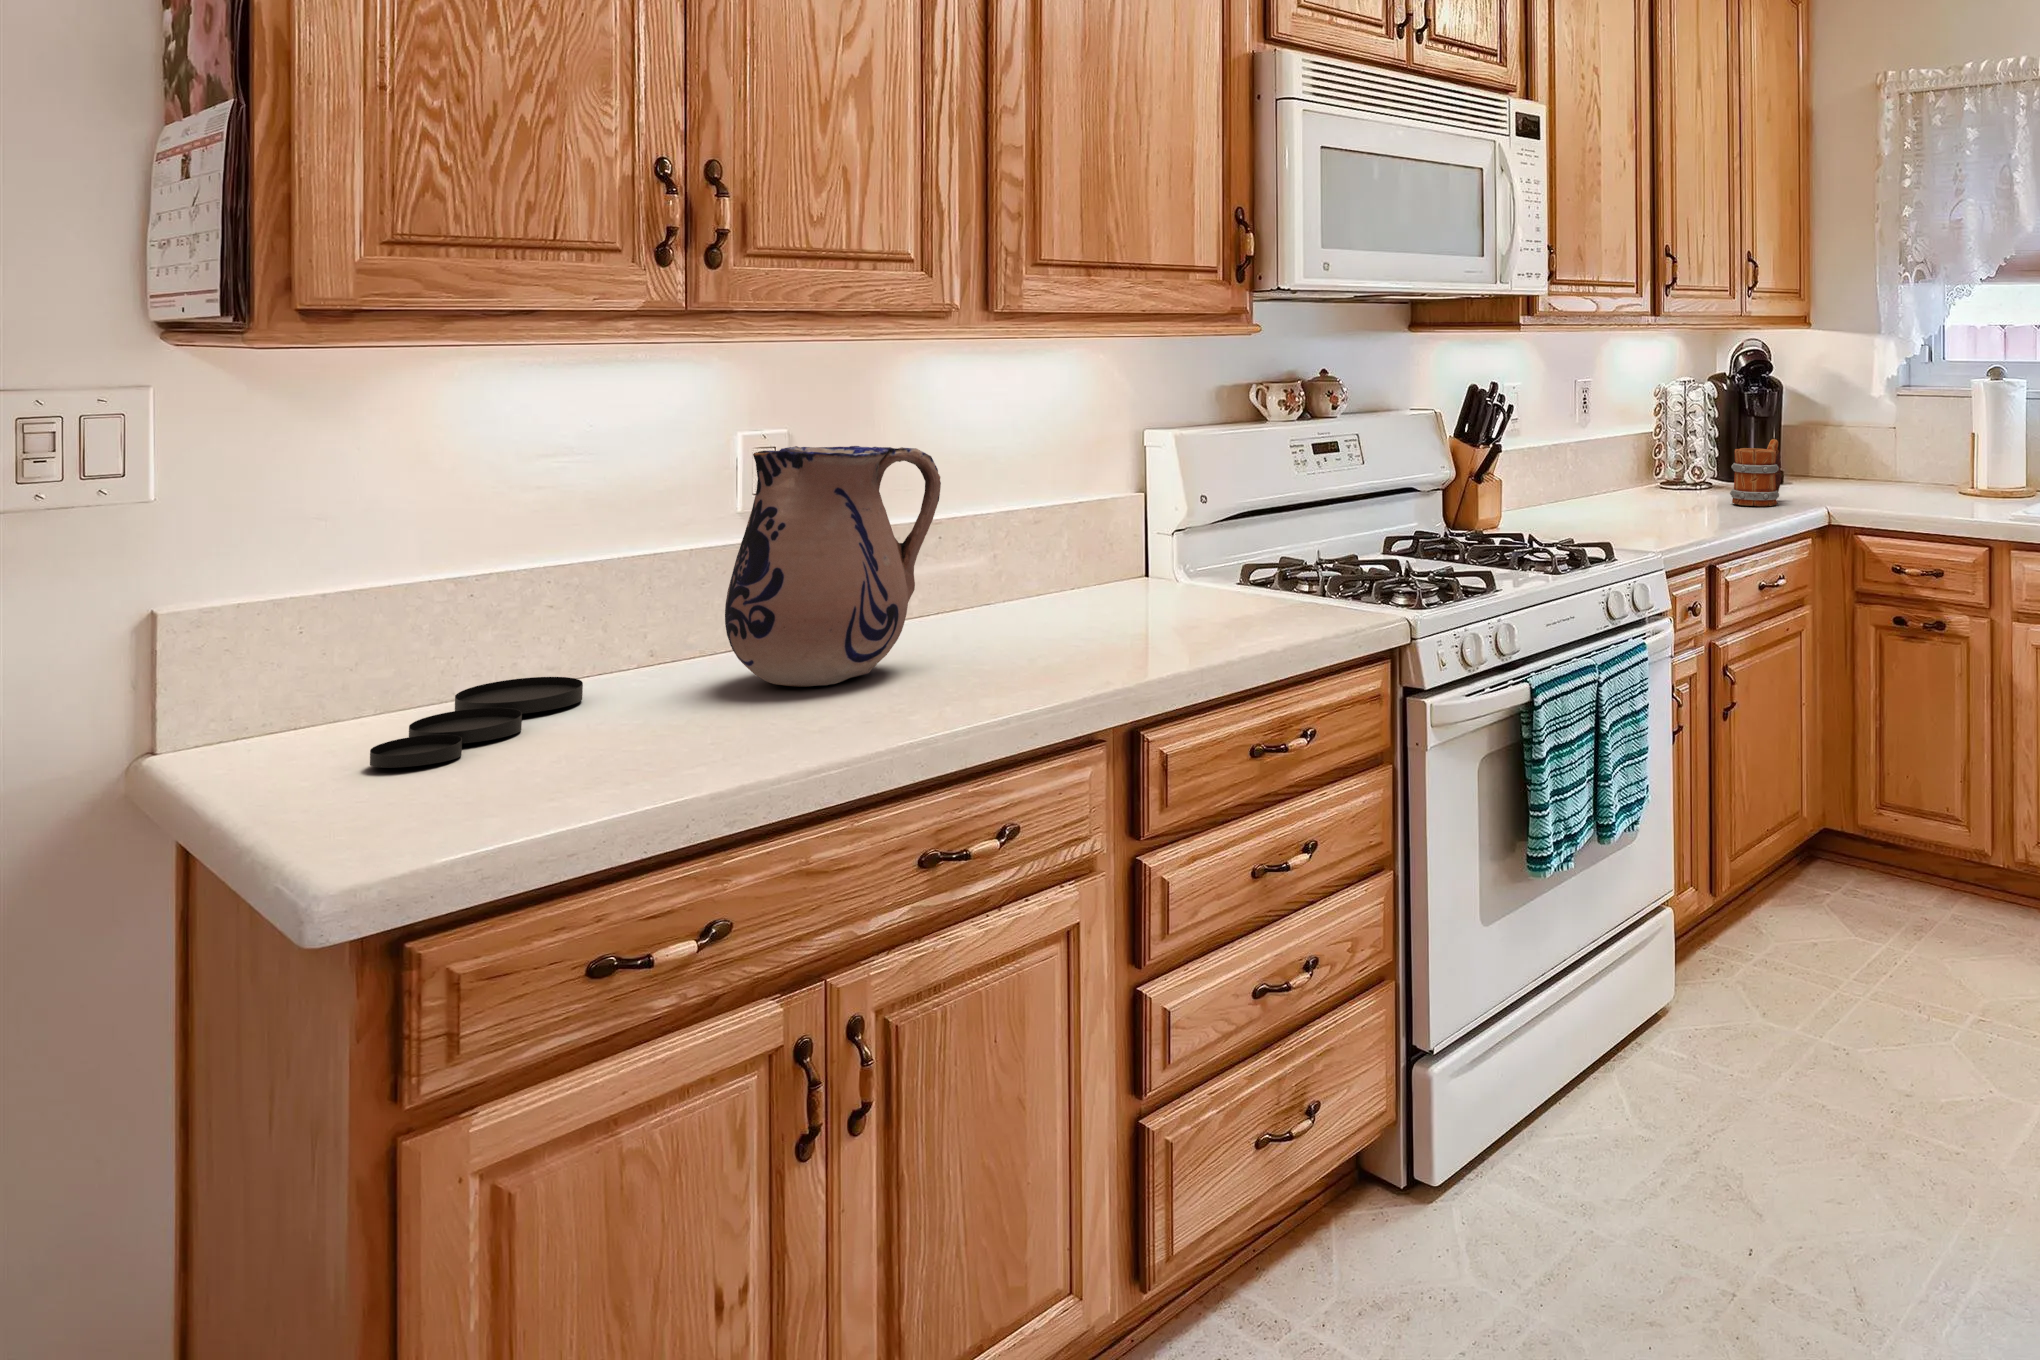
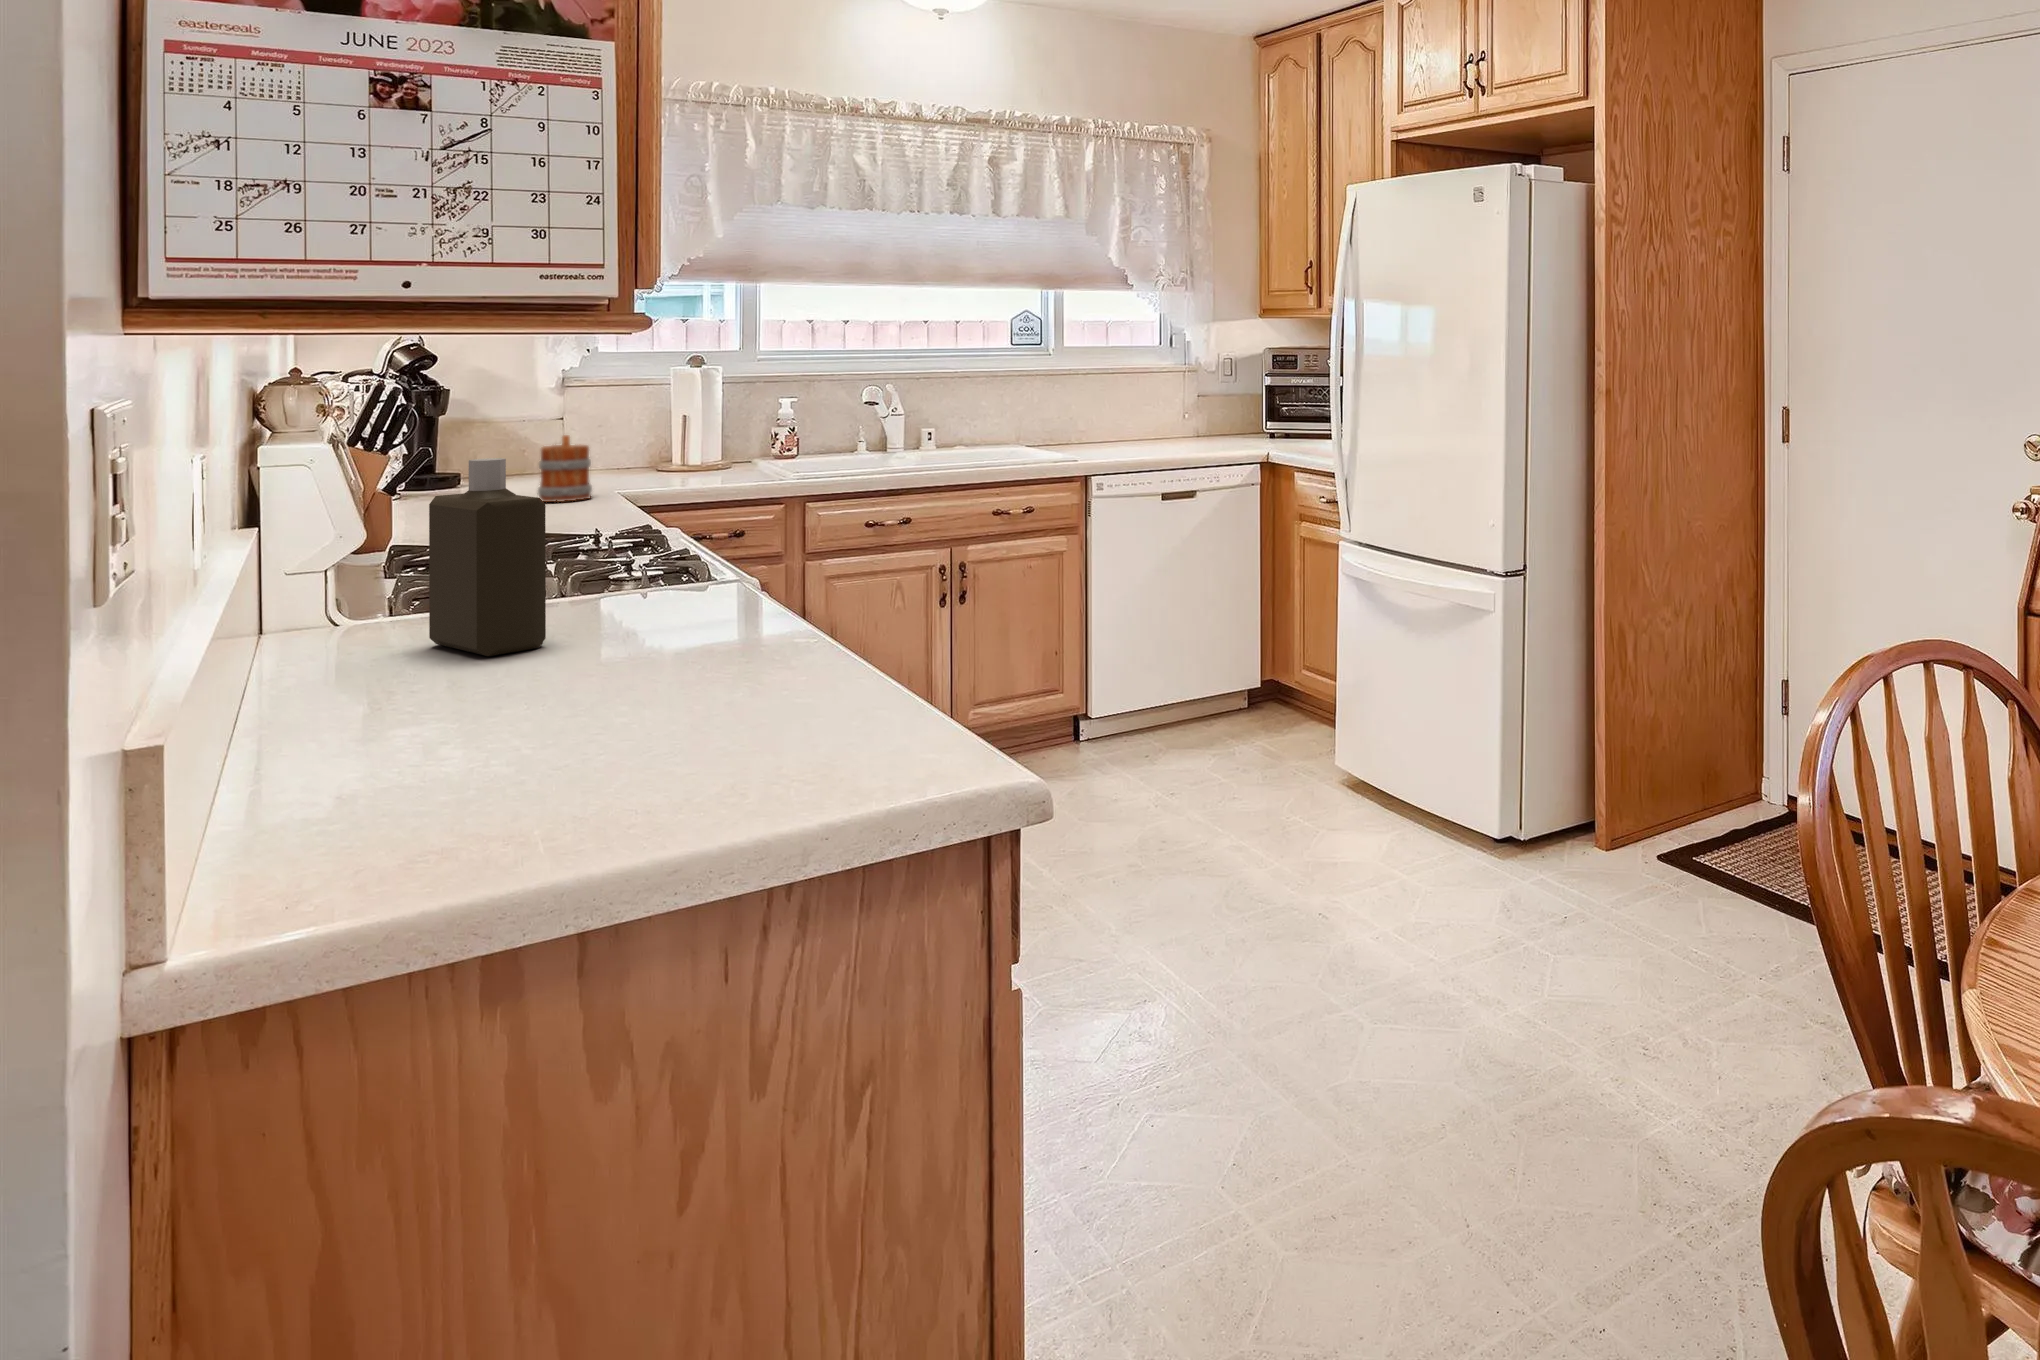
bottle: none [1010,426,1118,613] -> present [429,458,546,656]
ceramic pitcher: present [725,446,941,687] -> none [608,471,780,695]
plate: present [370,677,583,768] -> none [536,725,820,770]

